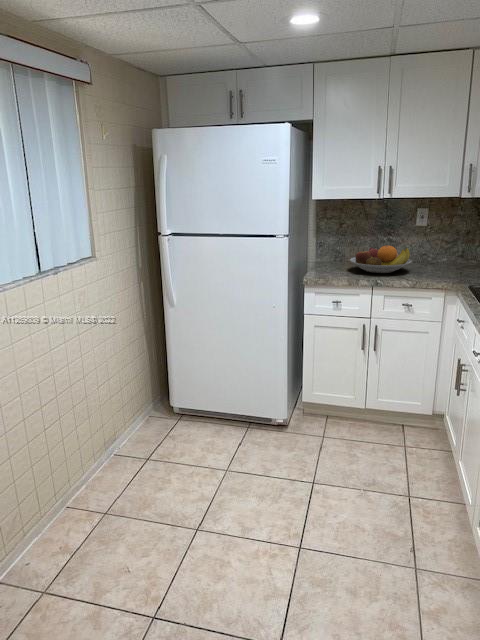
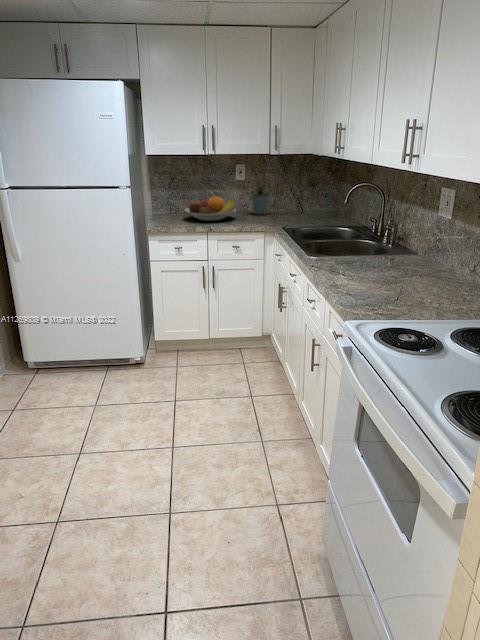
potted plant: none [429,225,463,268] -> present [248,178,270,214]

